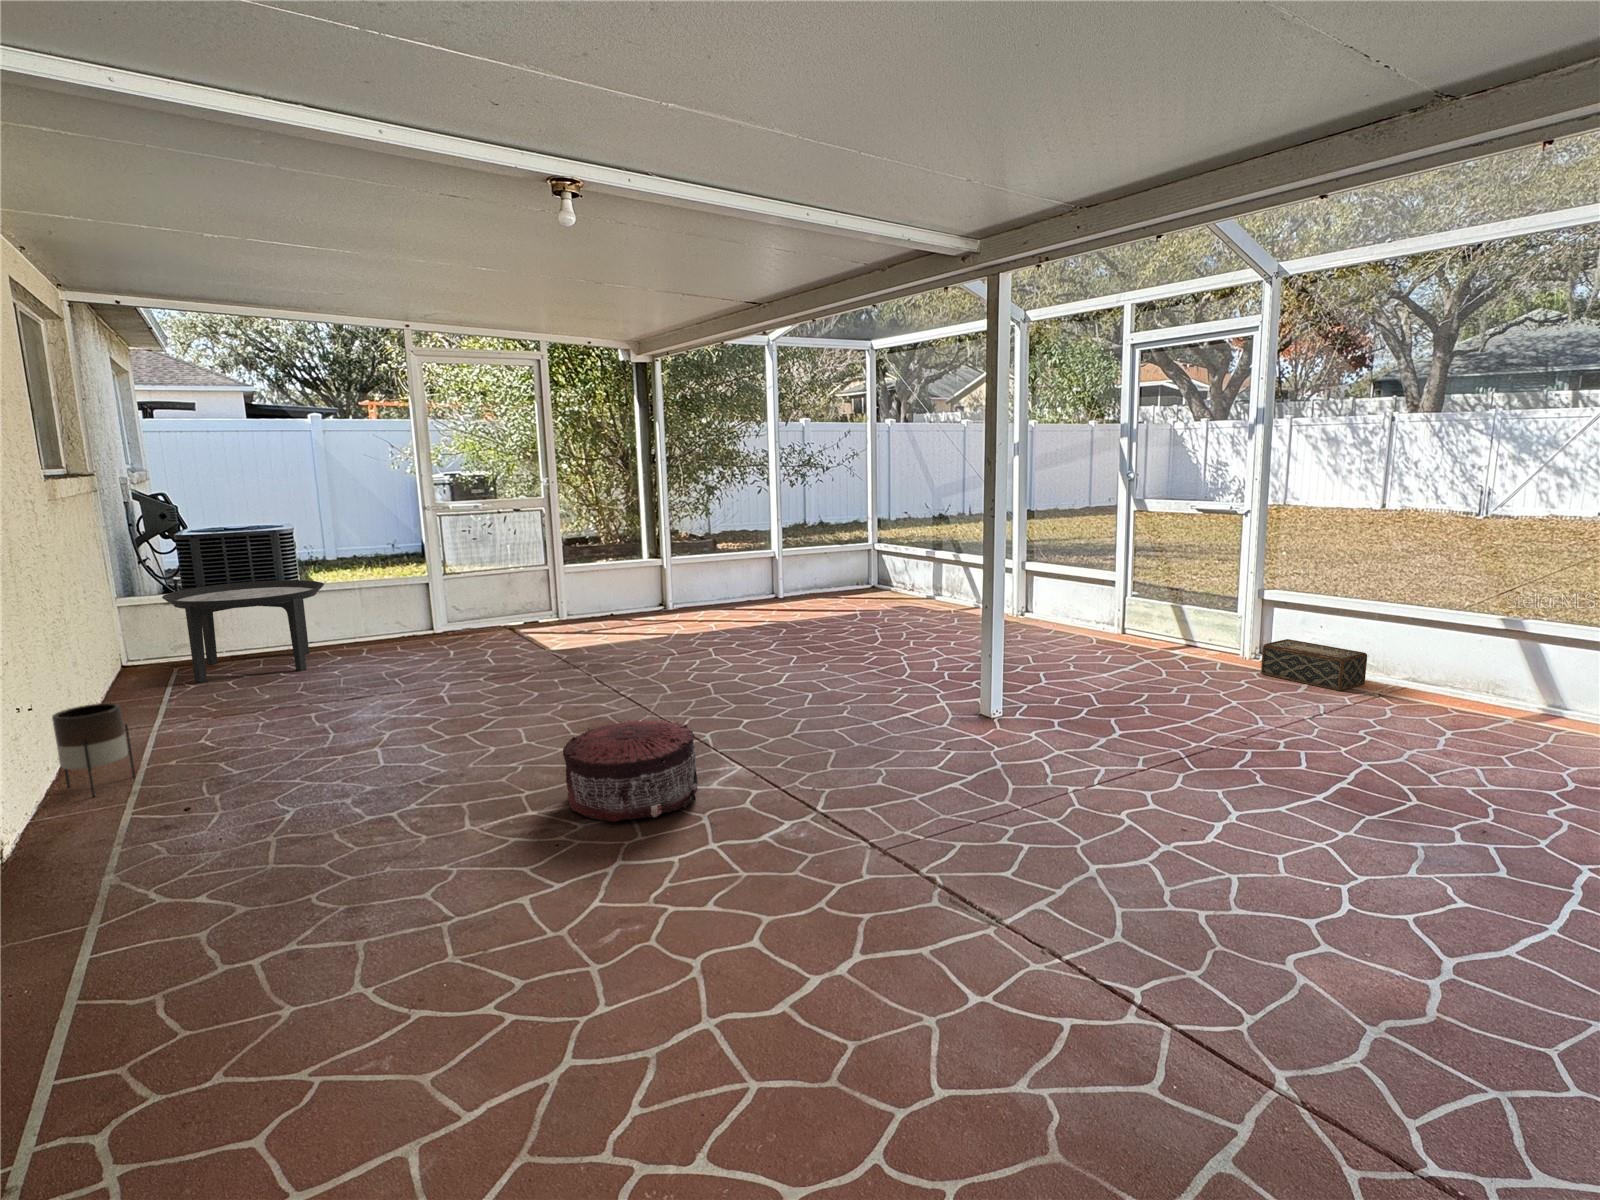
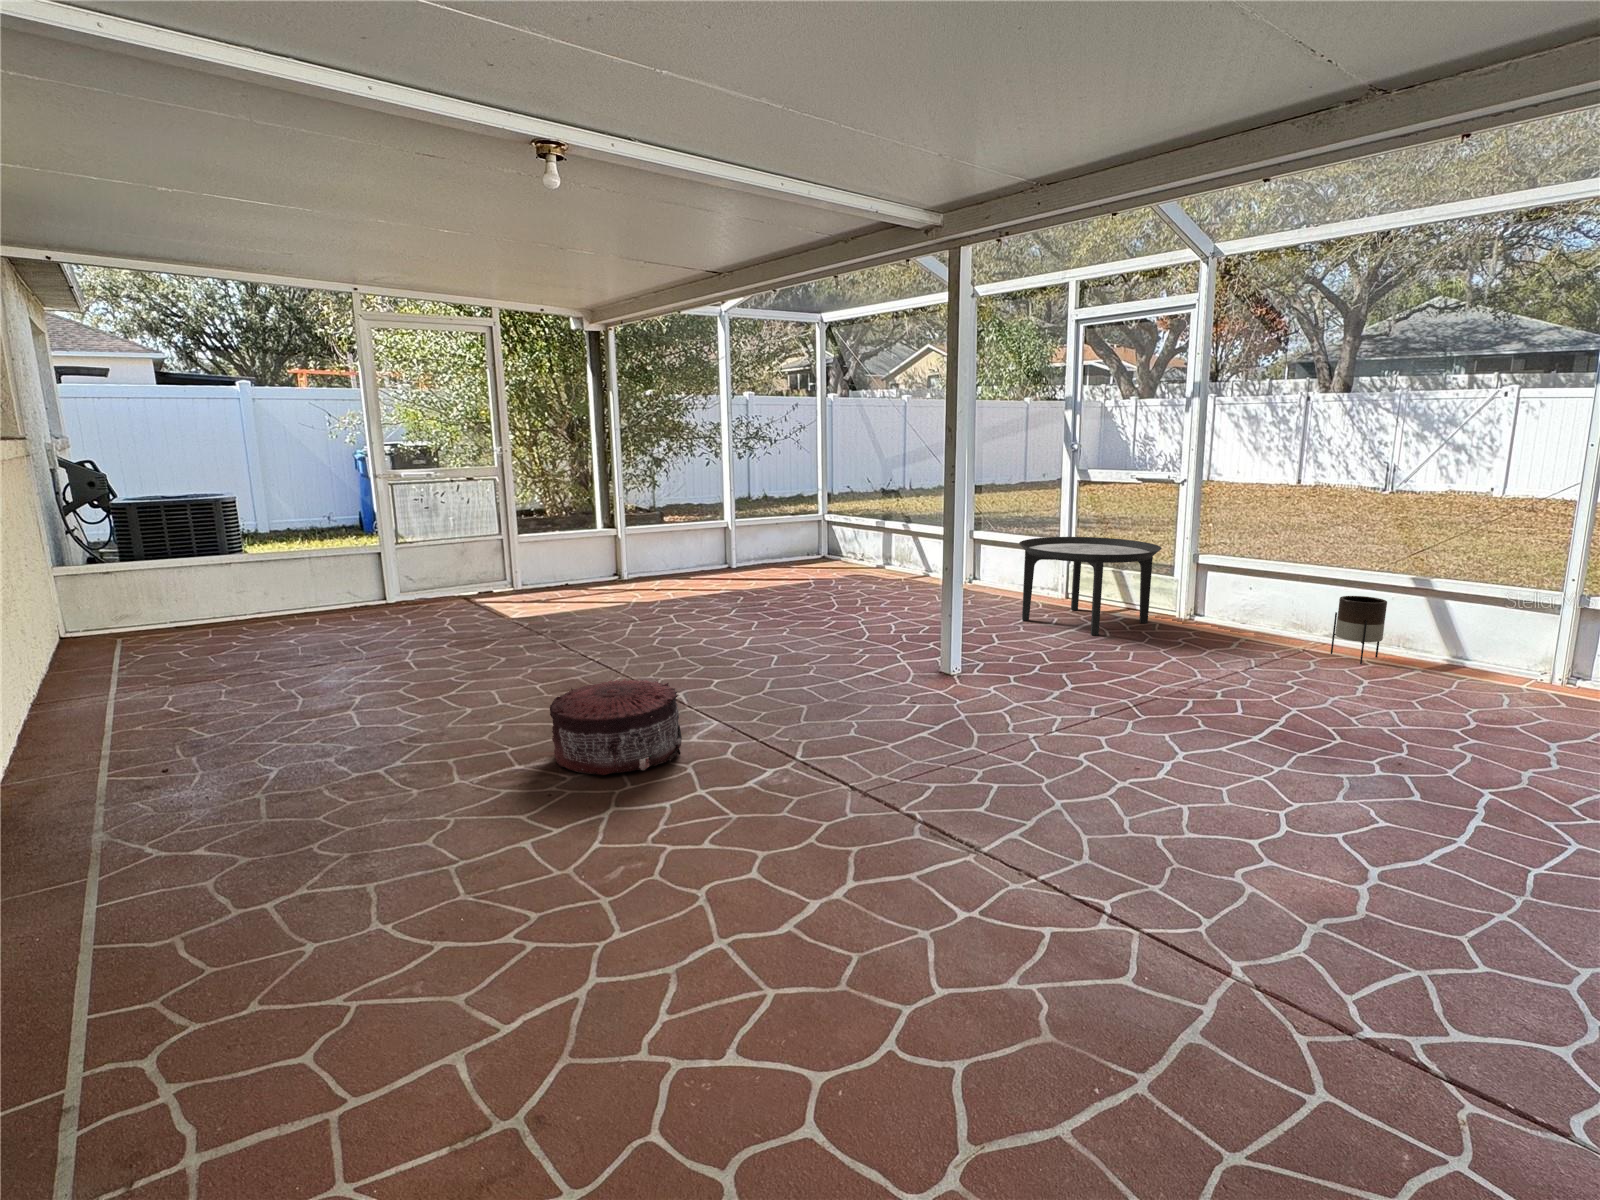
round table: present [162,580,324,682] -> present [1019,537,1162,635]
woven basket: present [1261,639,1367,691] -> none [1193,602,1288,648]
planter: present [52,703,135,797] -> present [1331,596,1387,664]

